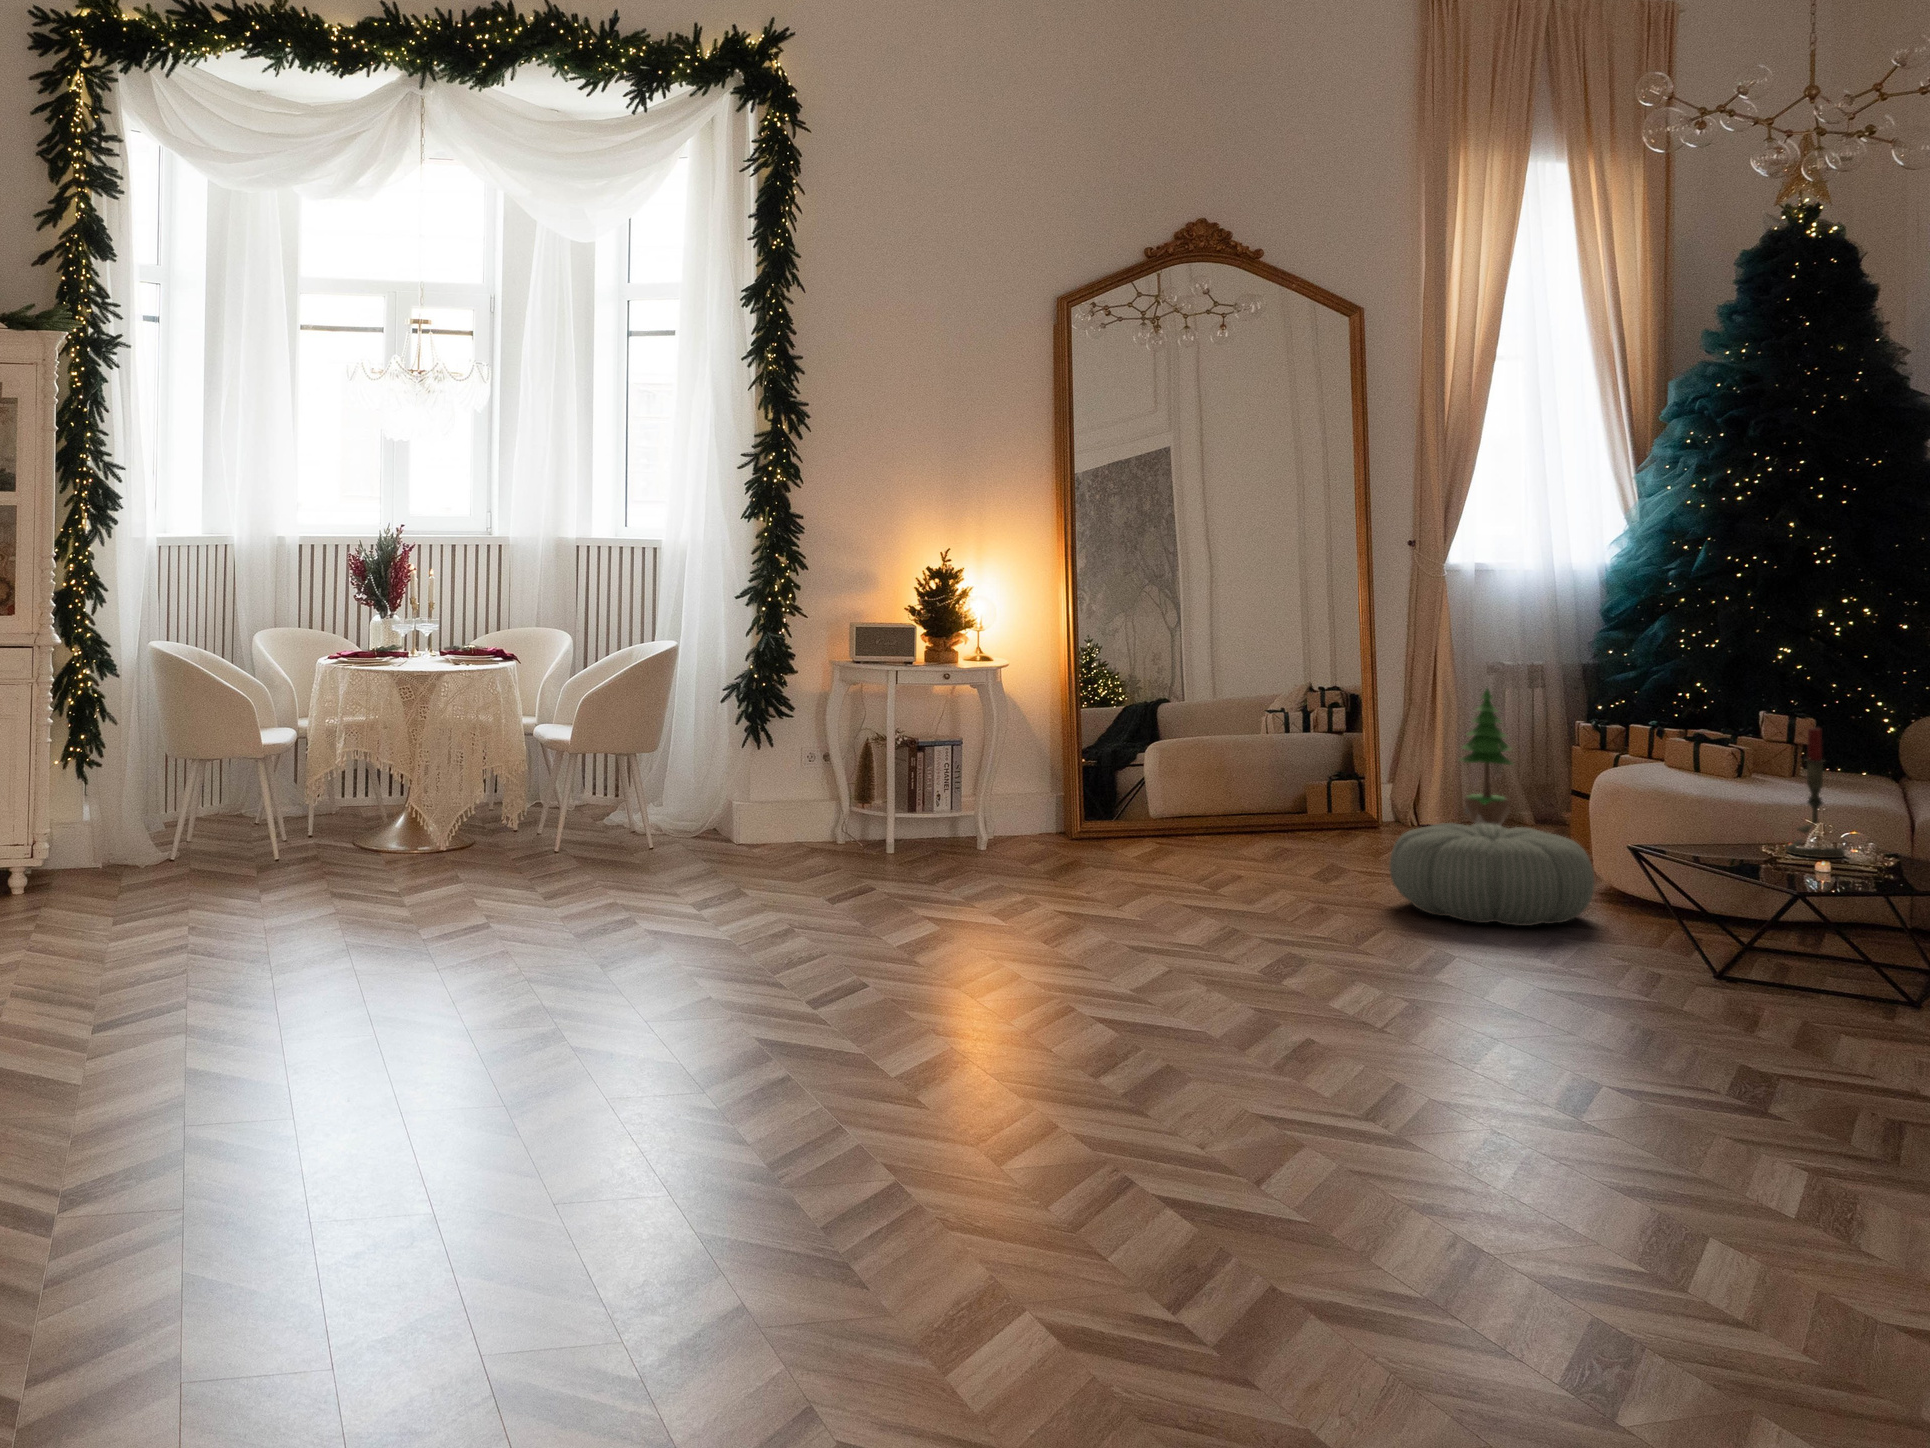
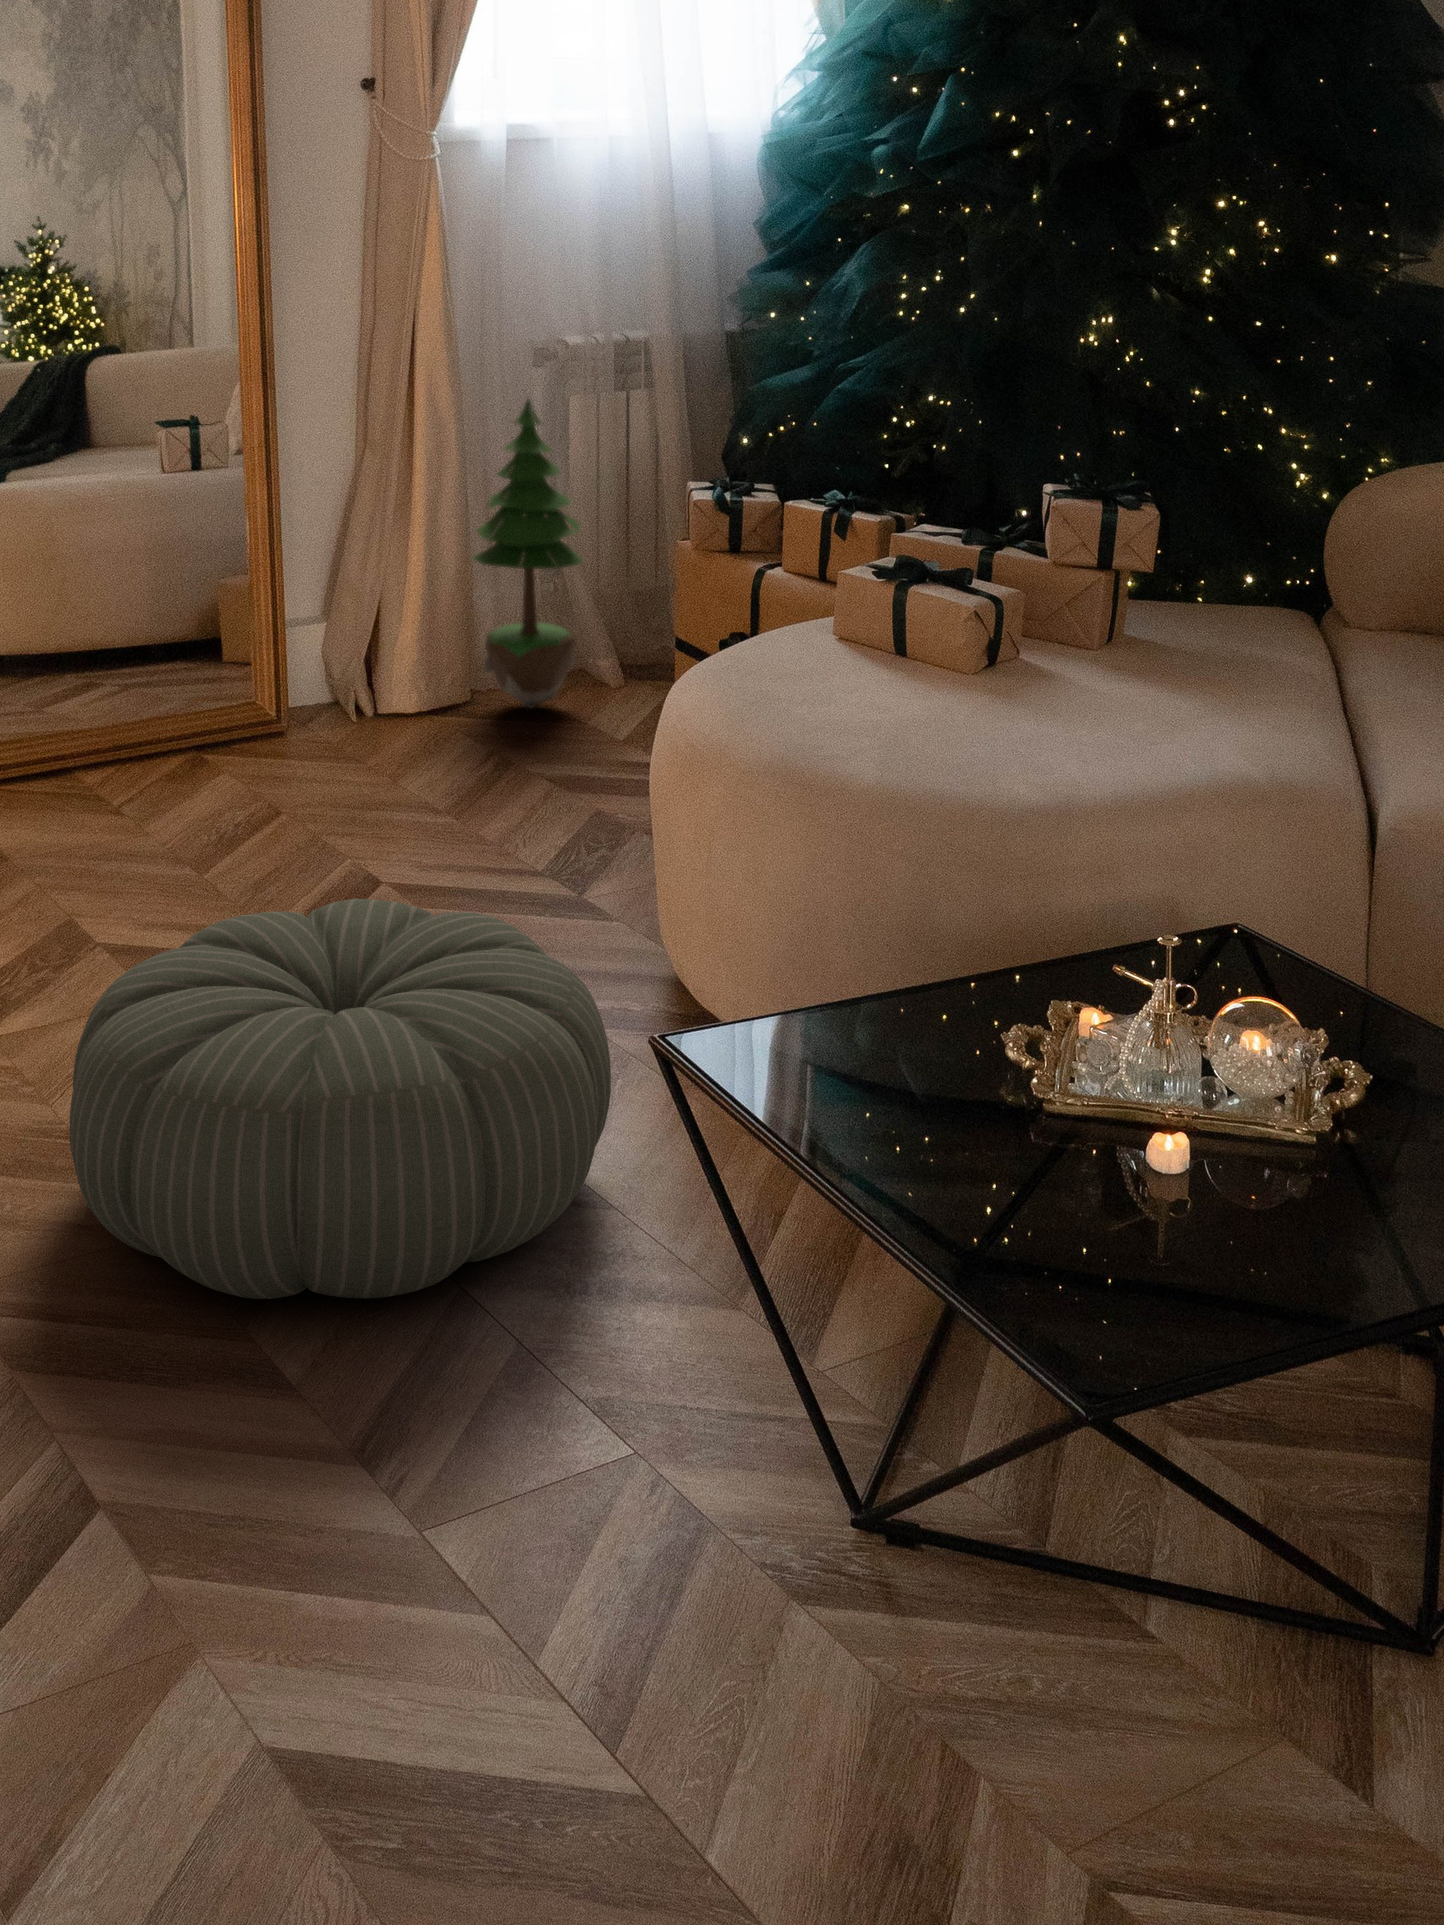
candle: present [1786,727,1845,858] -> none [1081,809,1261,1293]

